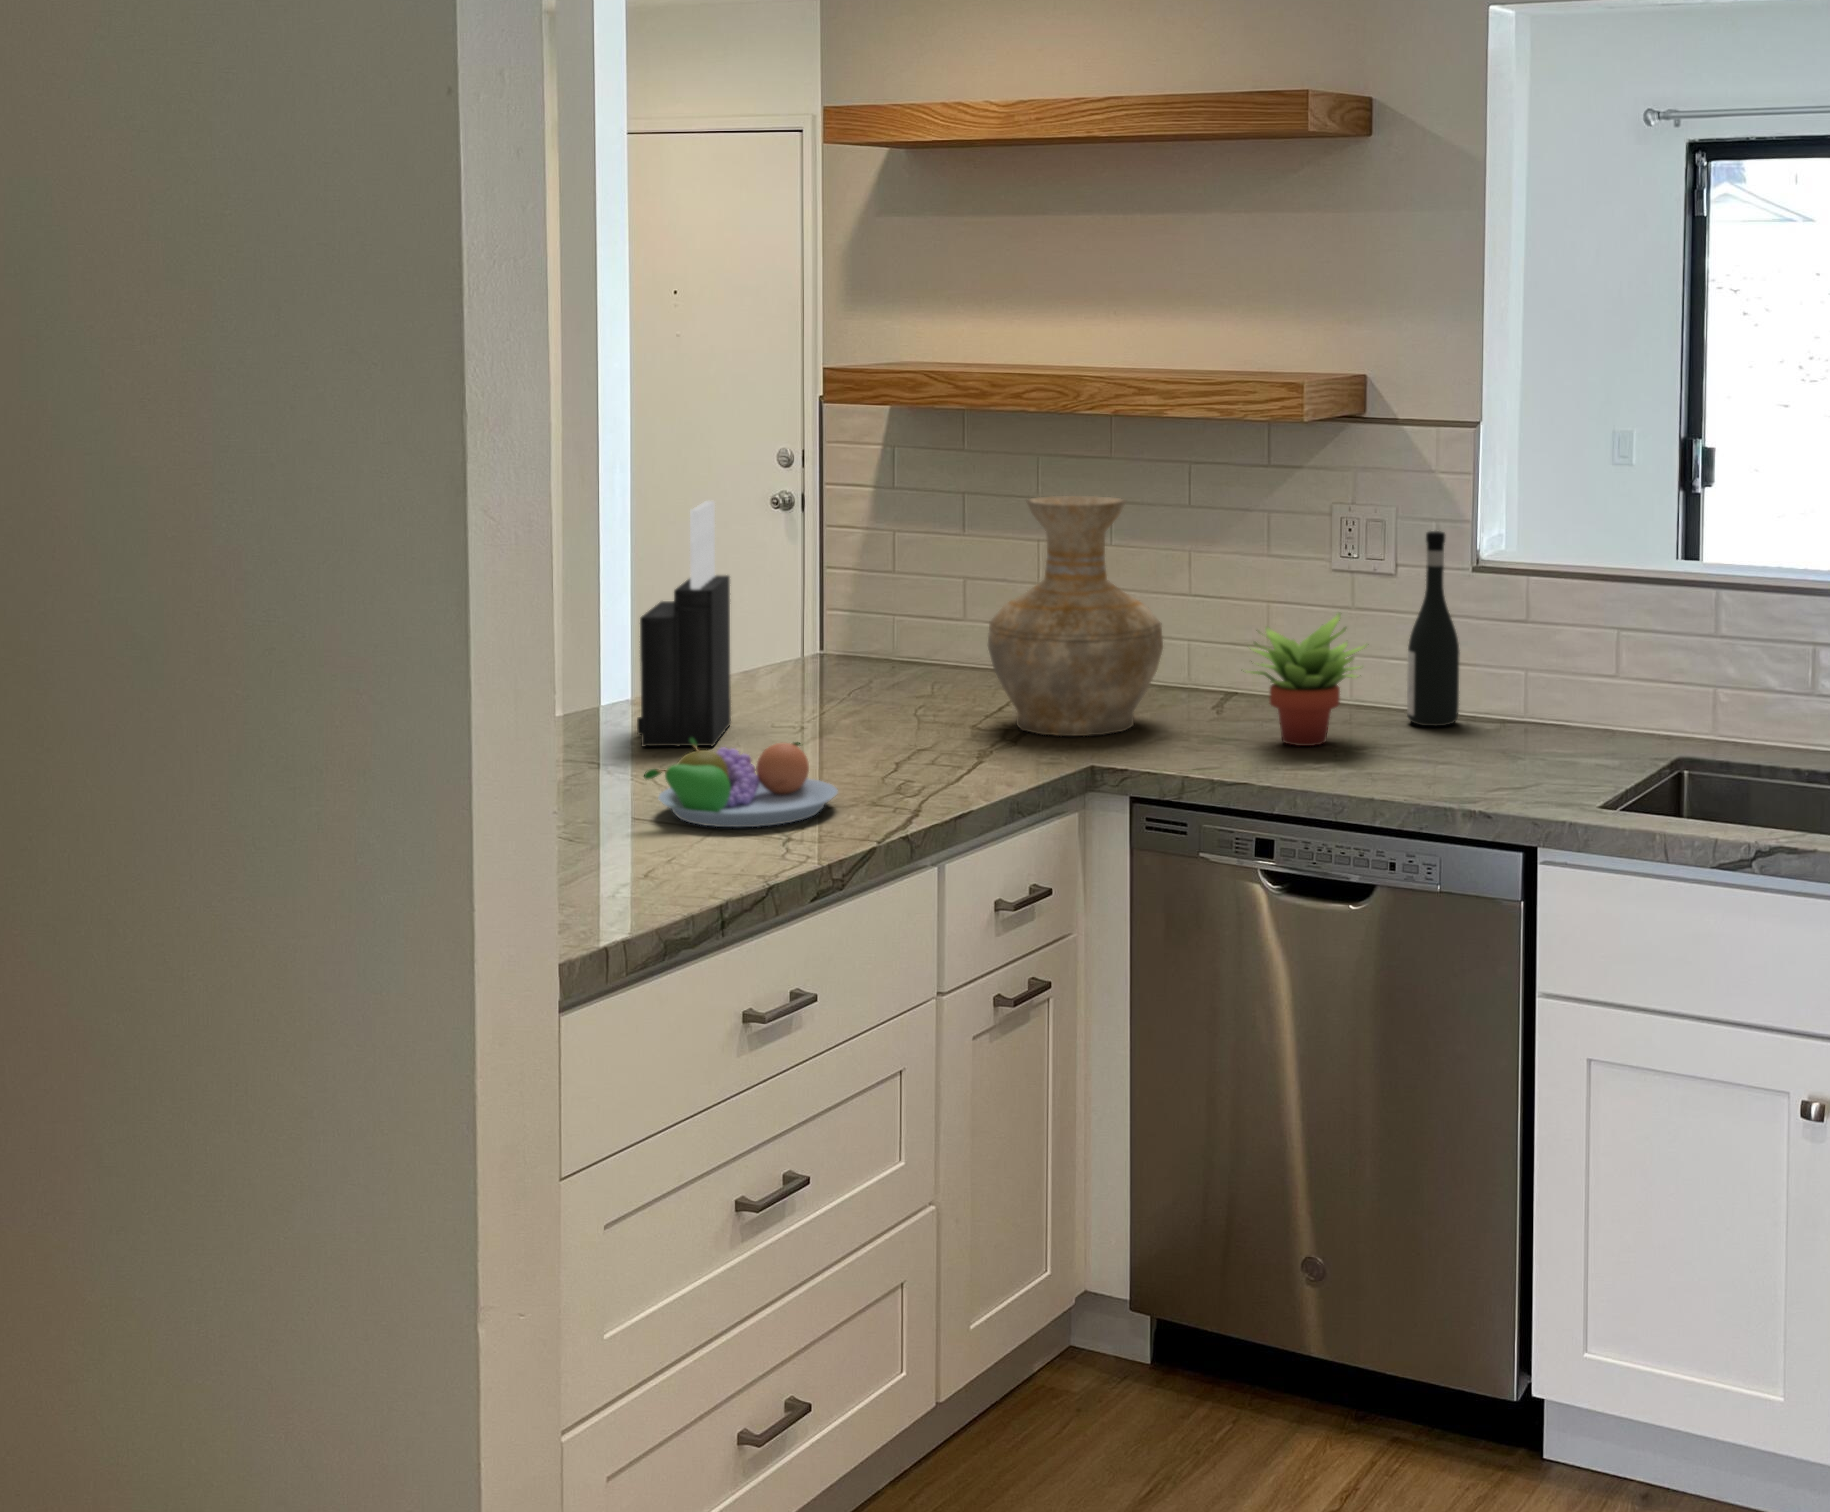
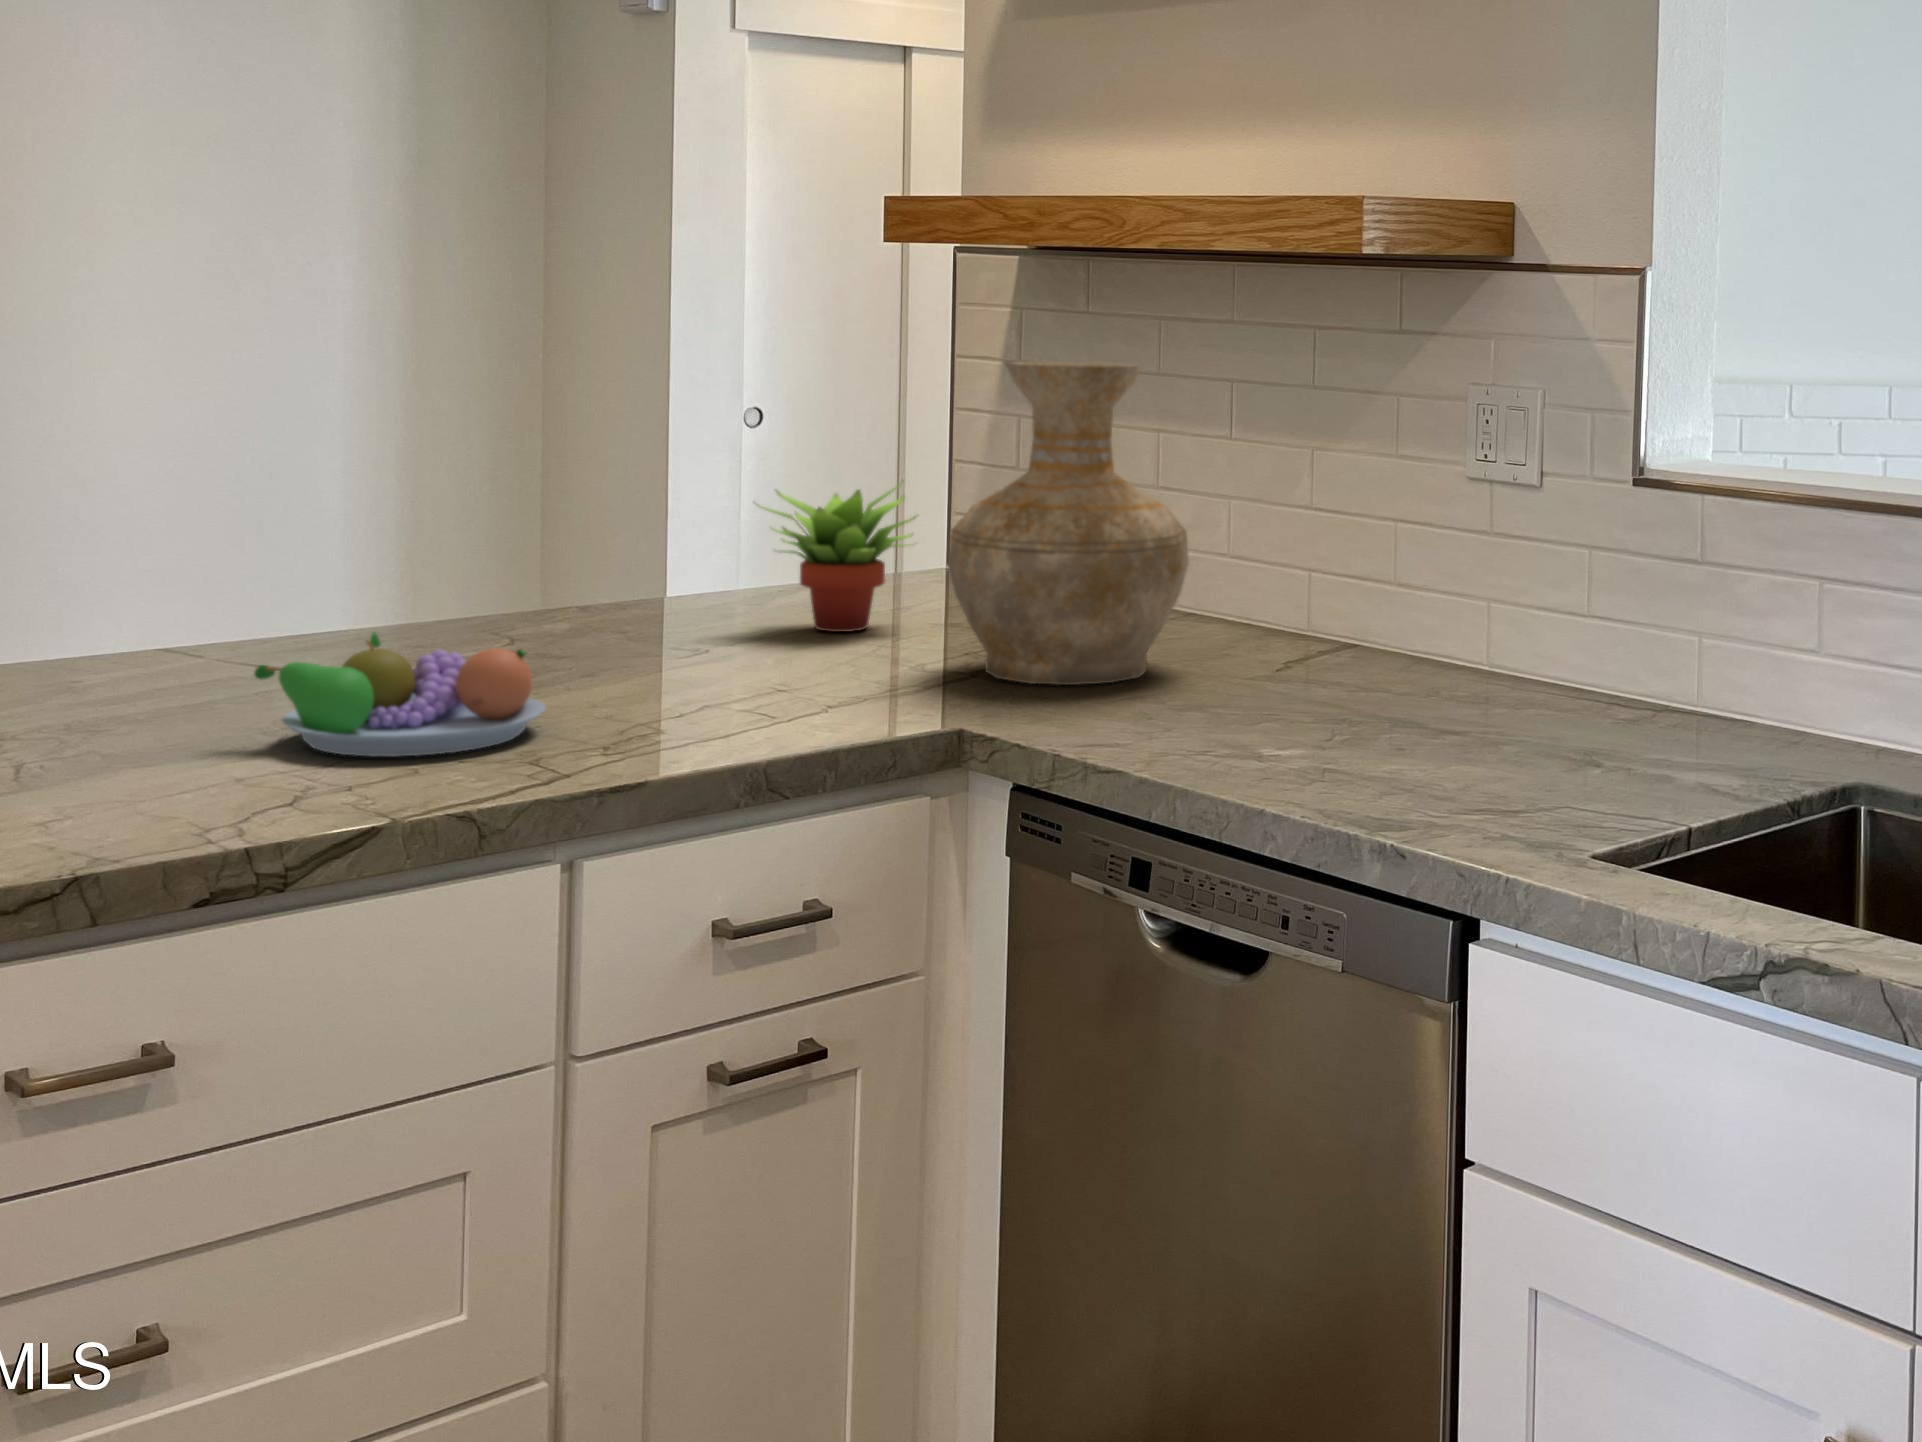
knife block: present [637,501,731,747] -> none [512,353,683,661]
wine bottle: present [1407,531,1460,726] -> none [1507,423,1585,710]
succulent plant: present [1242,613,1367,746] -> present [760,482,916,632]

